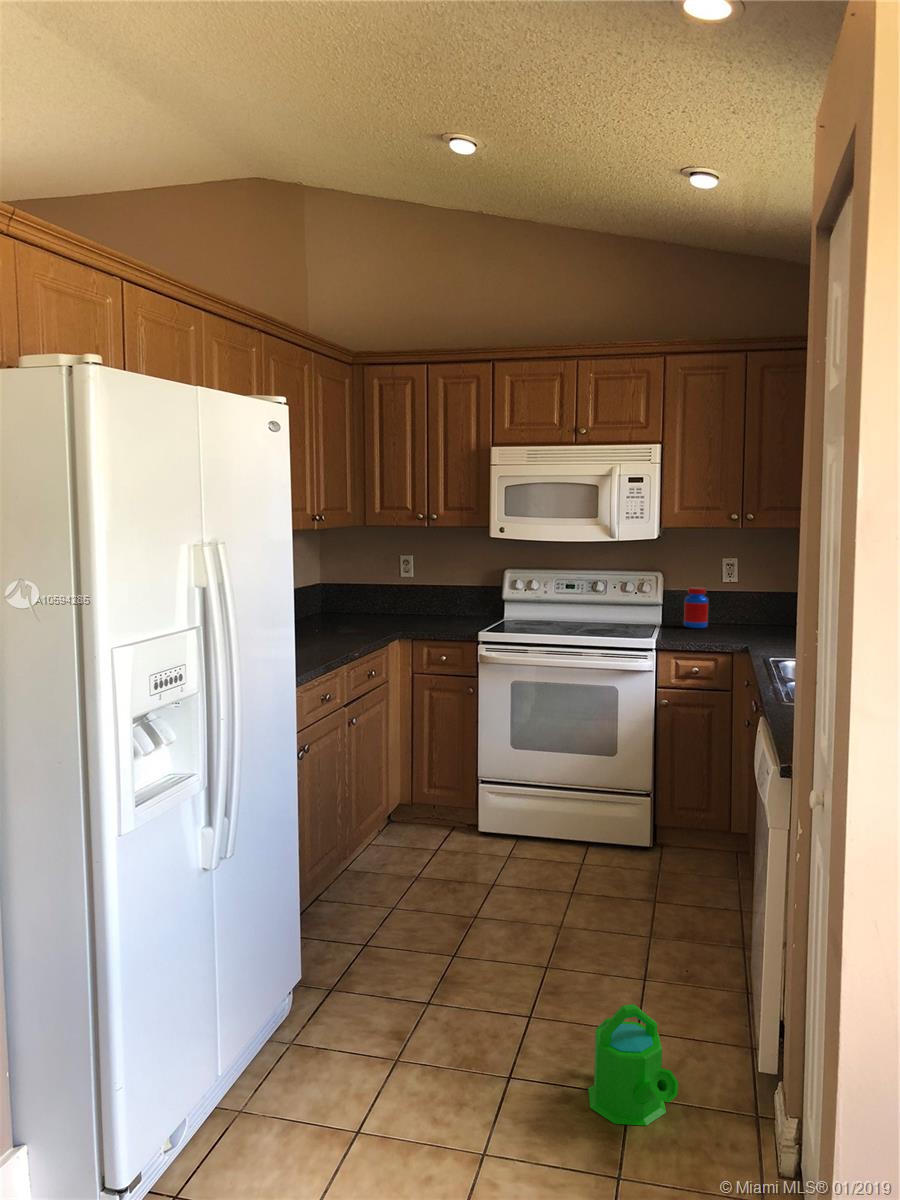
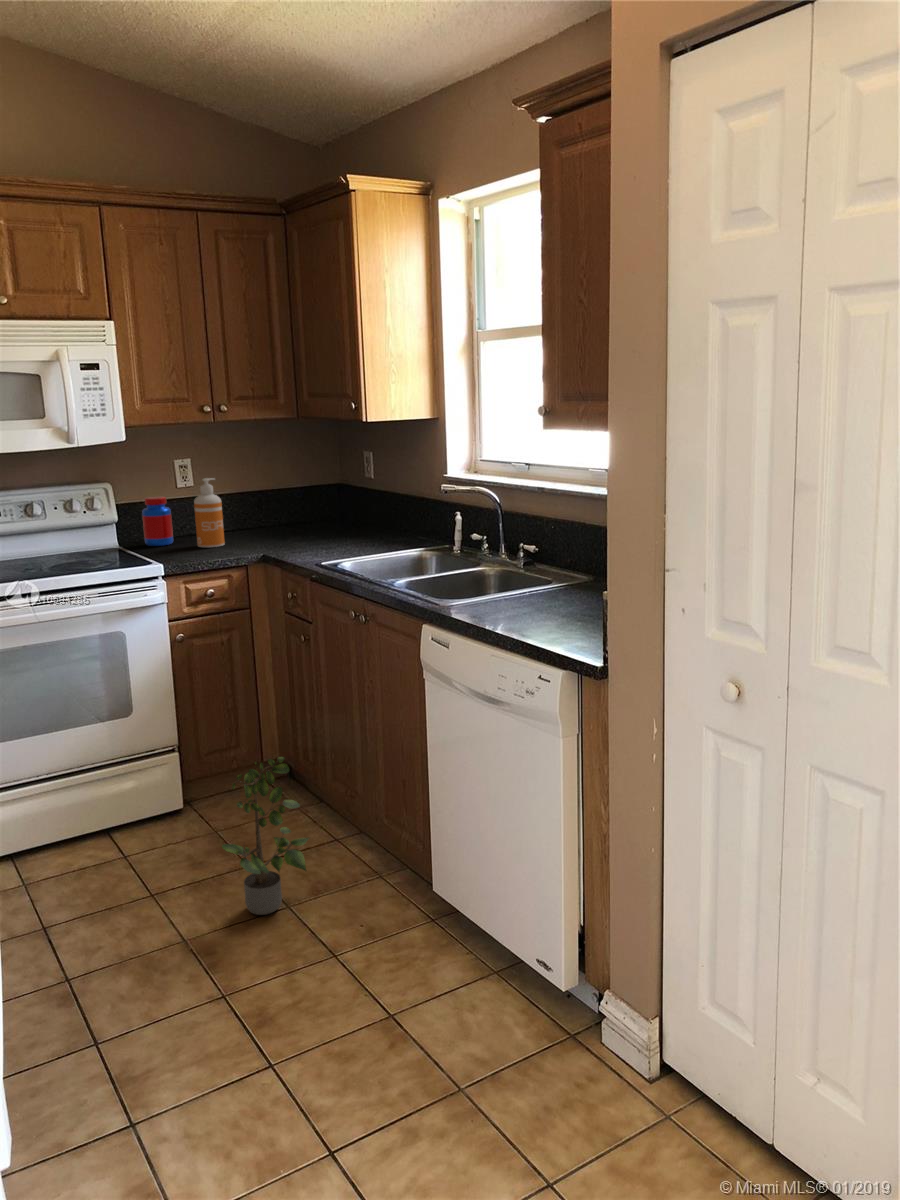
soap dispenser: none [716,576,742,635] -> present [194,478,225,547]
potted plant: none [606,804,686,936] -> present [222,757,309,915]
watering can: present [588,1004,678,1126] -> none [386,981,542,1122]

